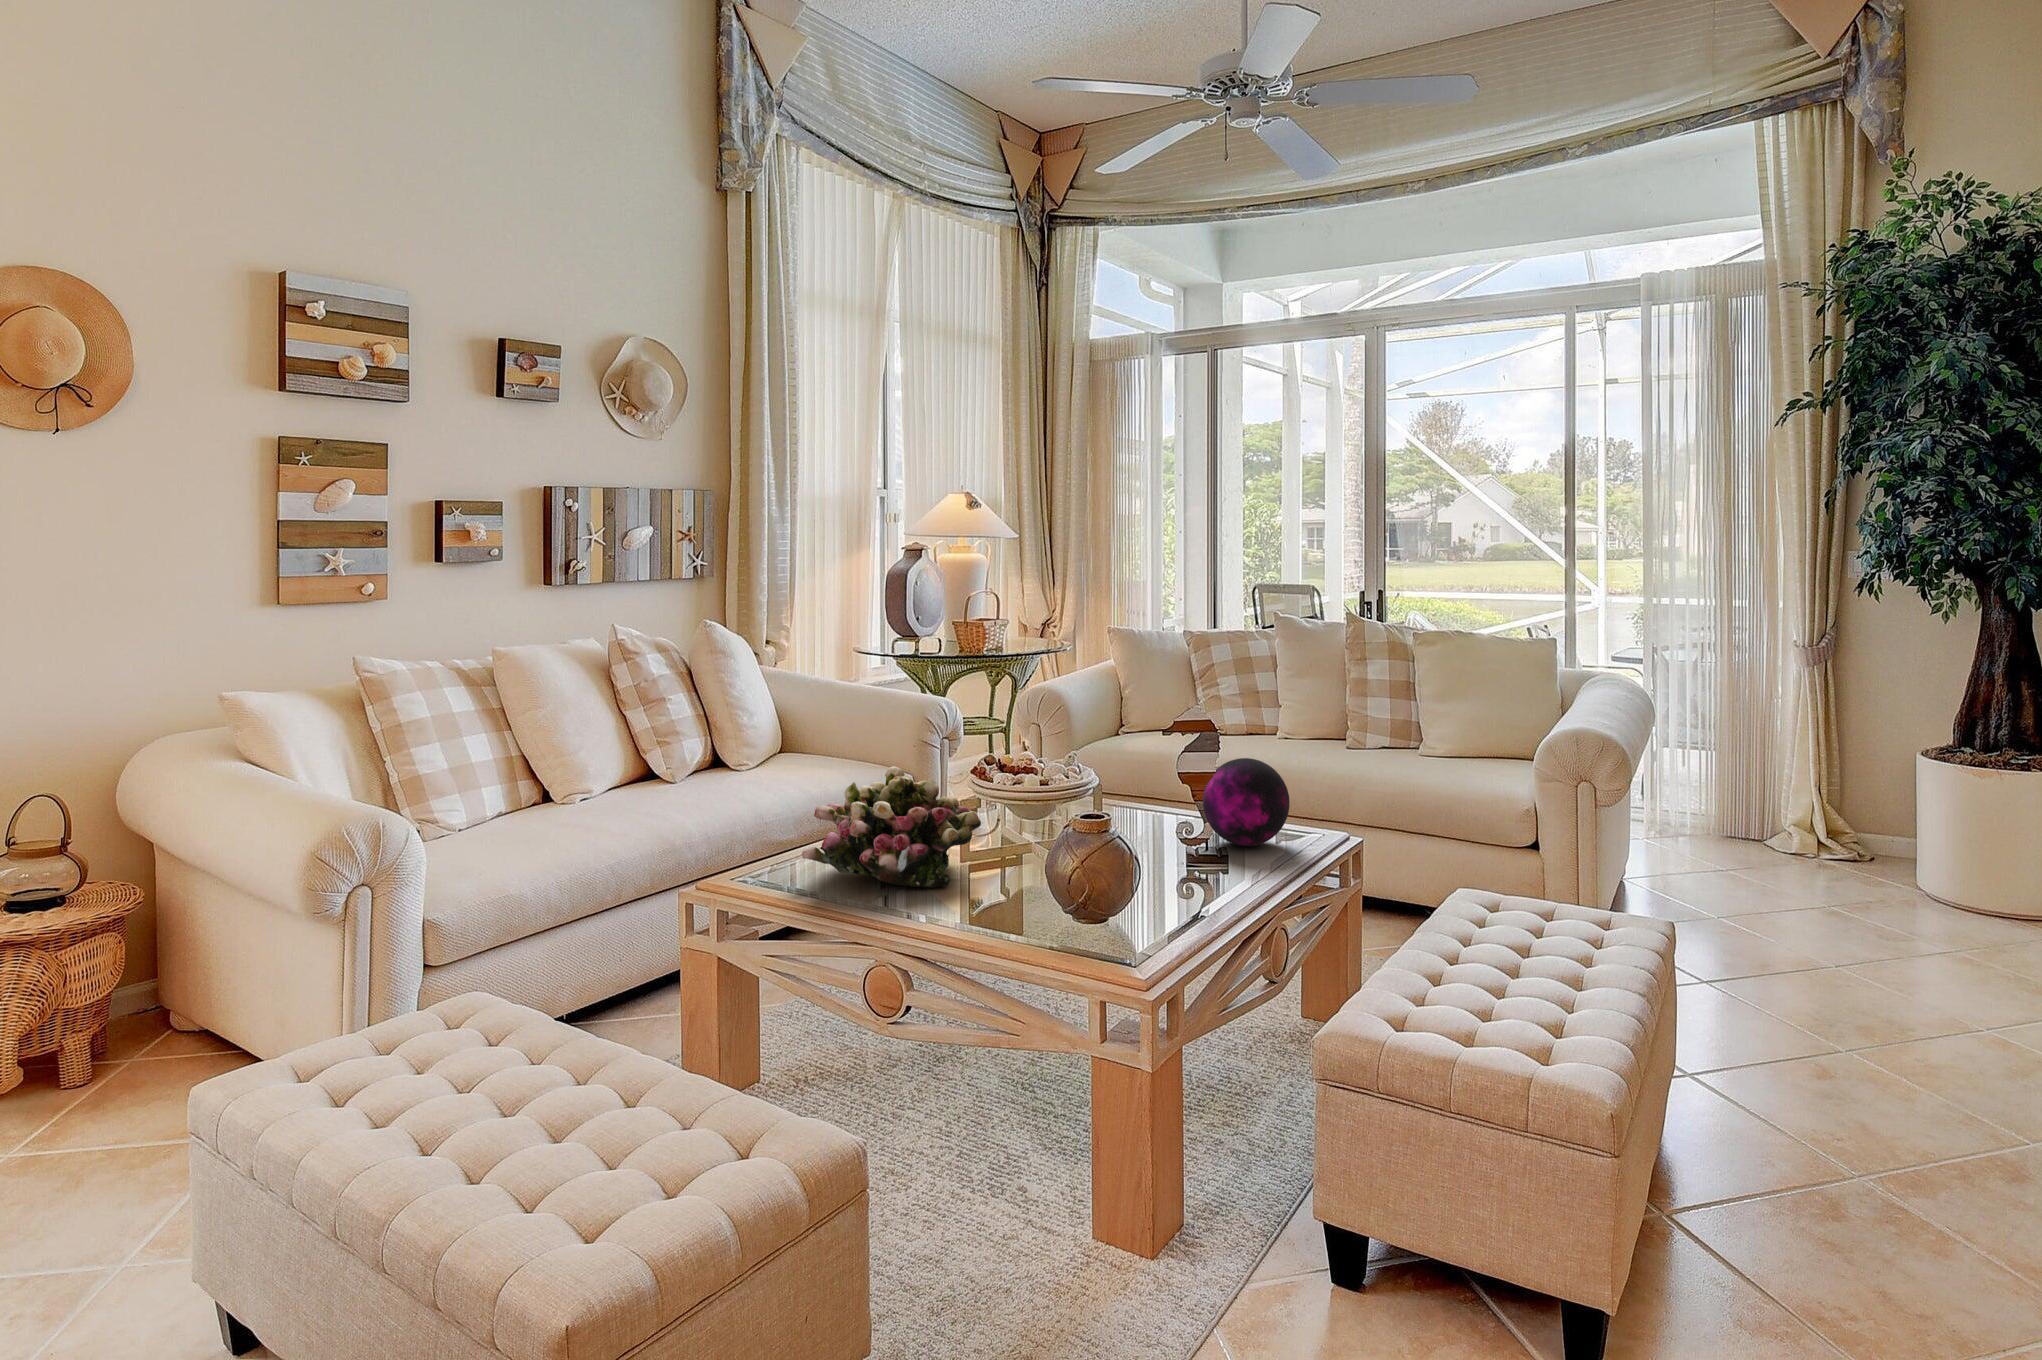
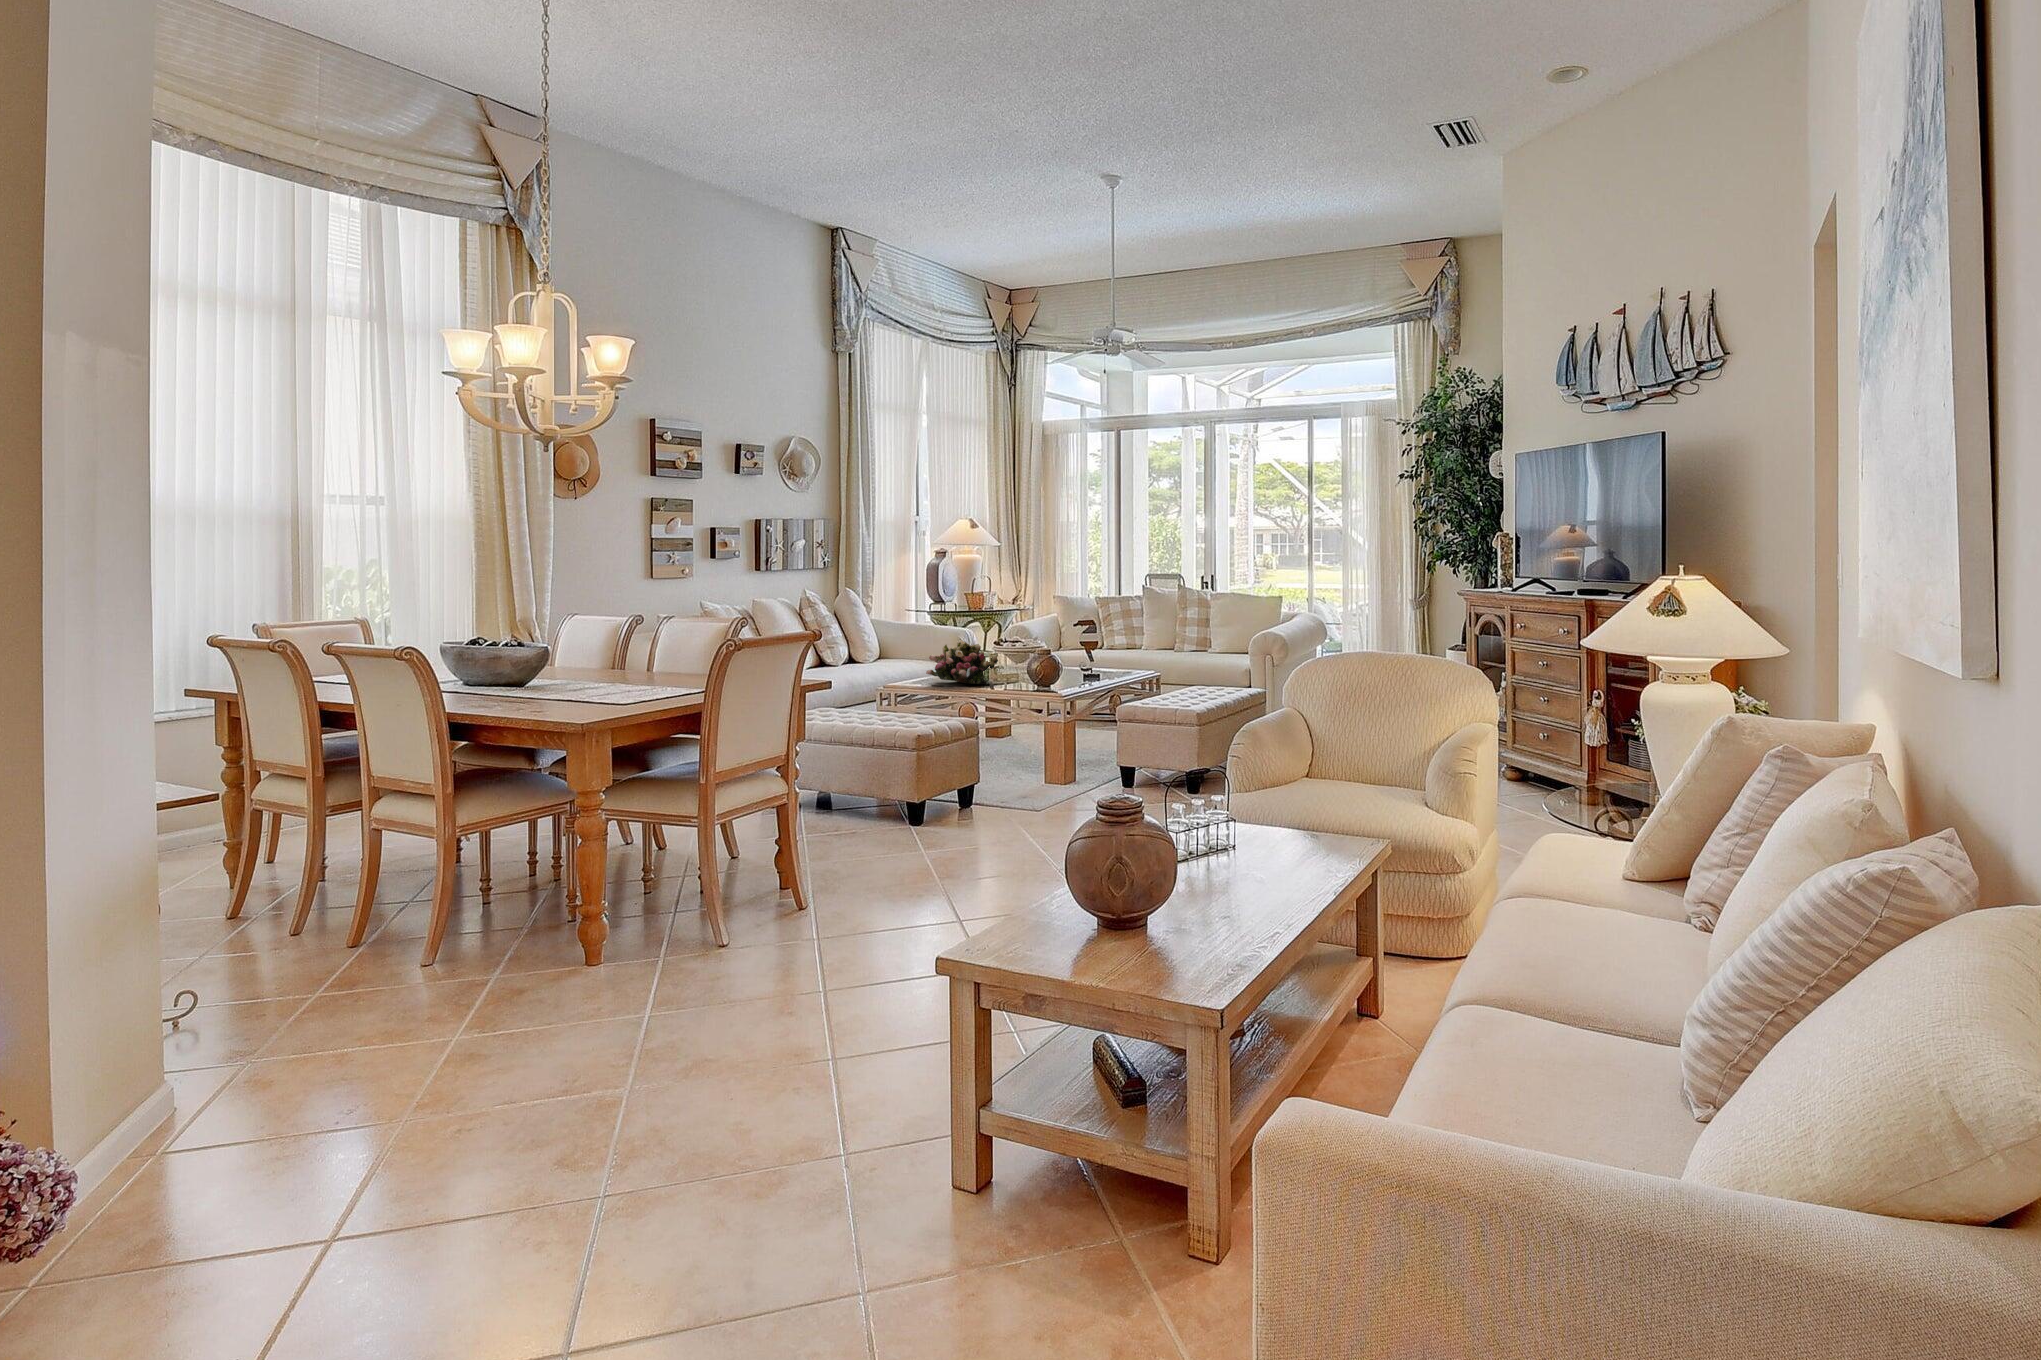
decorative orb: present [1203,758,1290,846] -> none [1091,638,1127,675]

